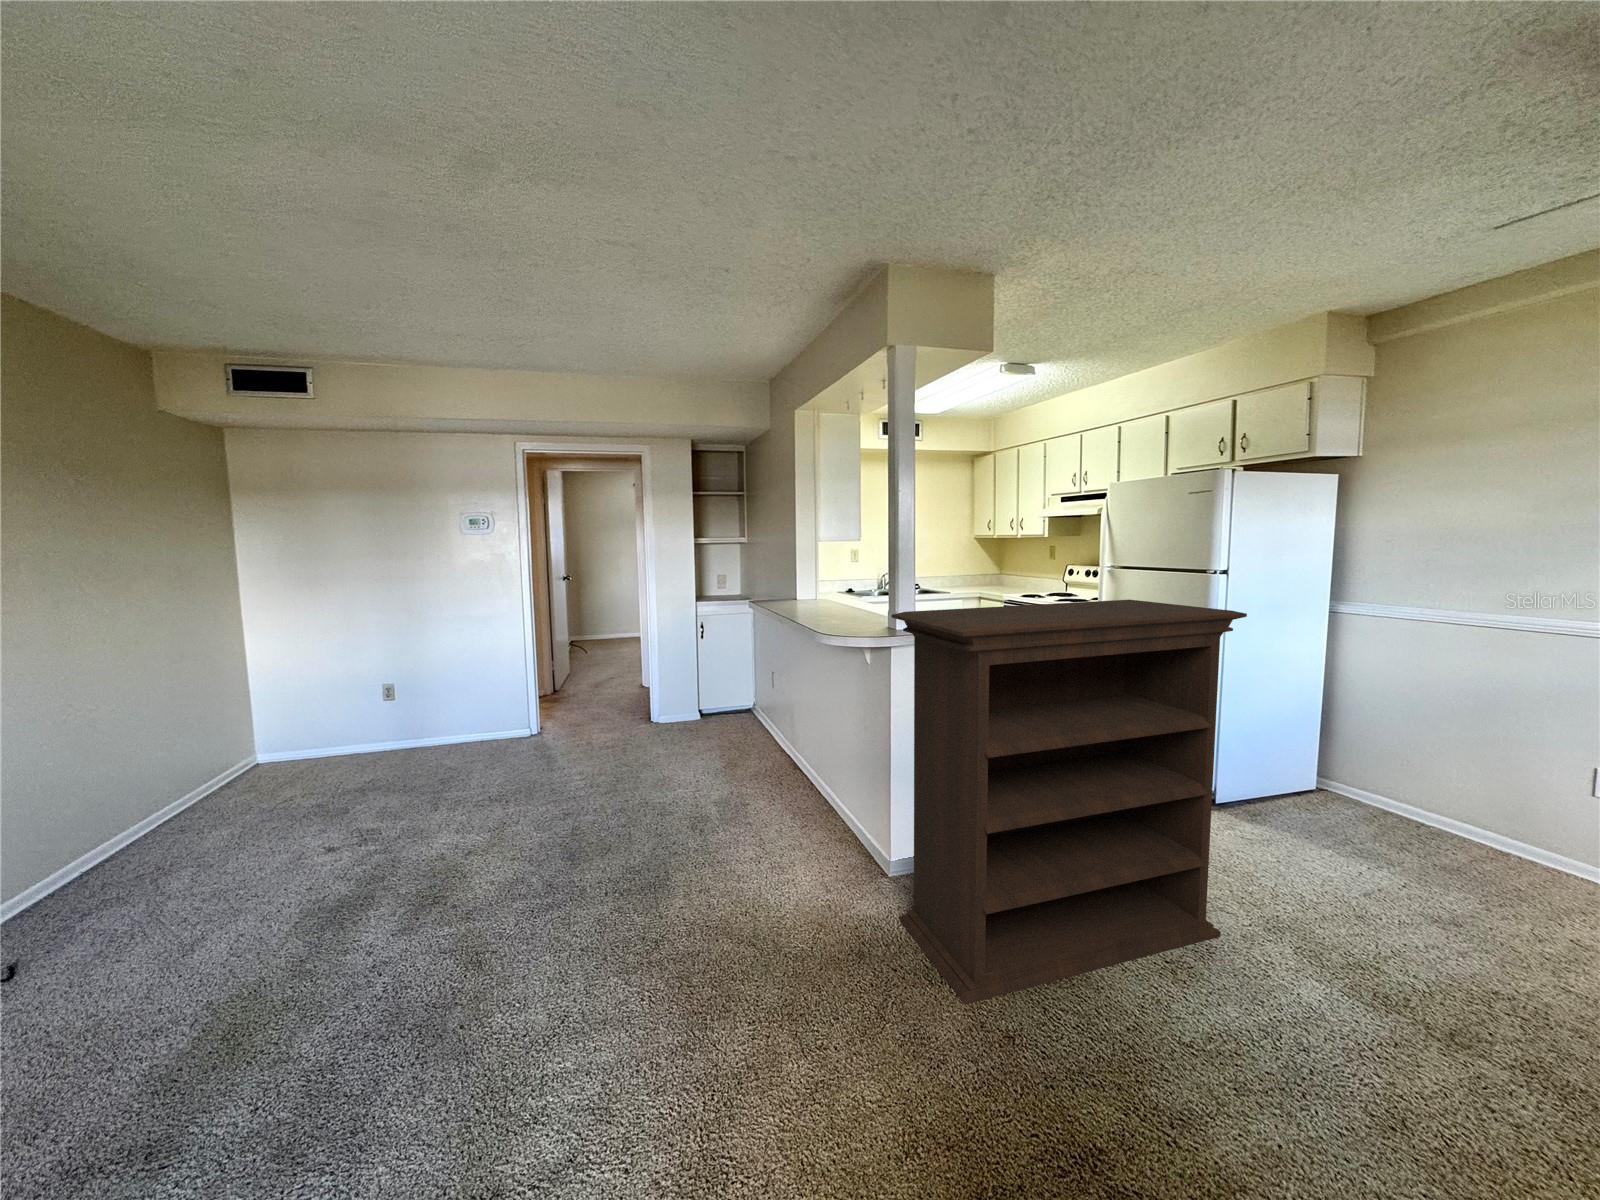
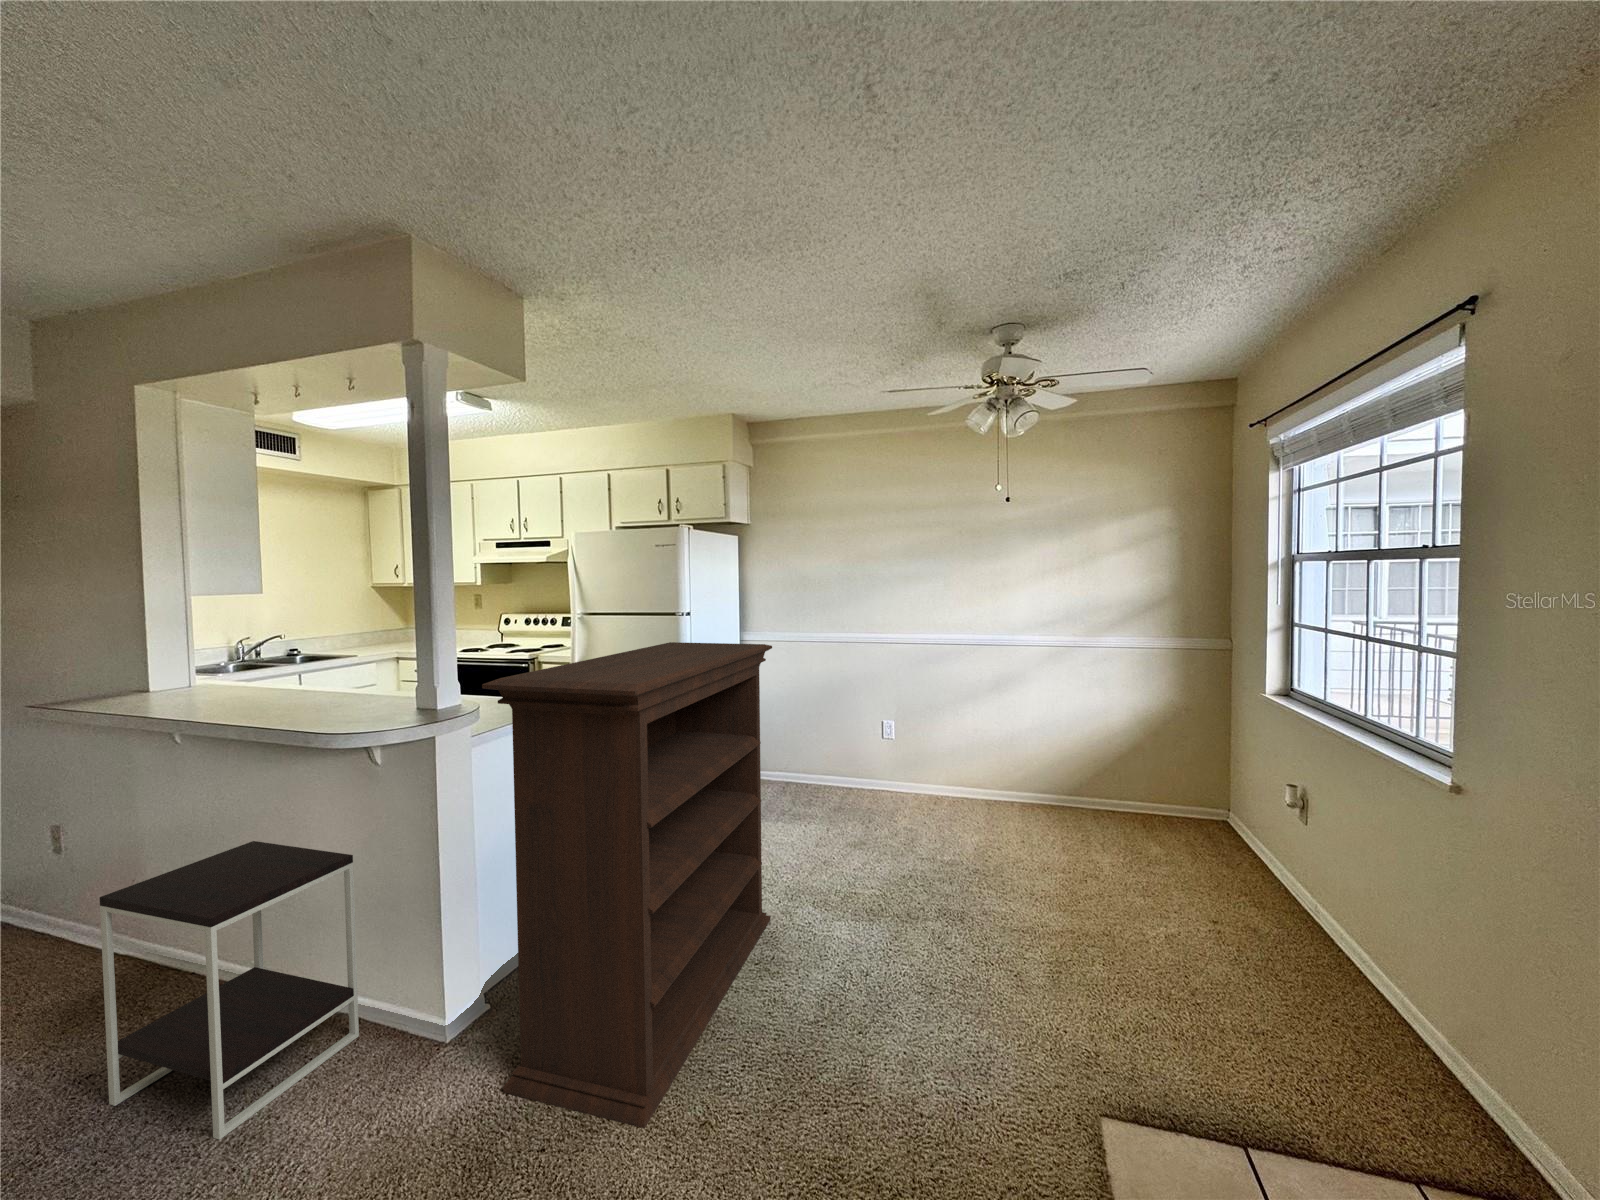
side table: none [752,701,854,857] -> present [100,841,359,1140]

